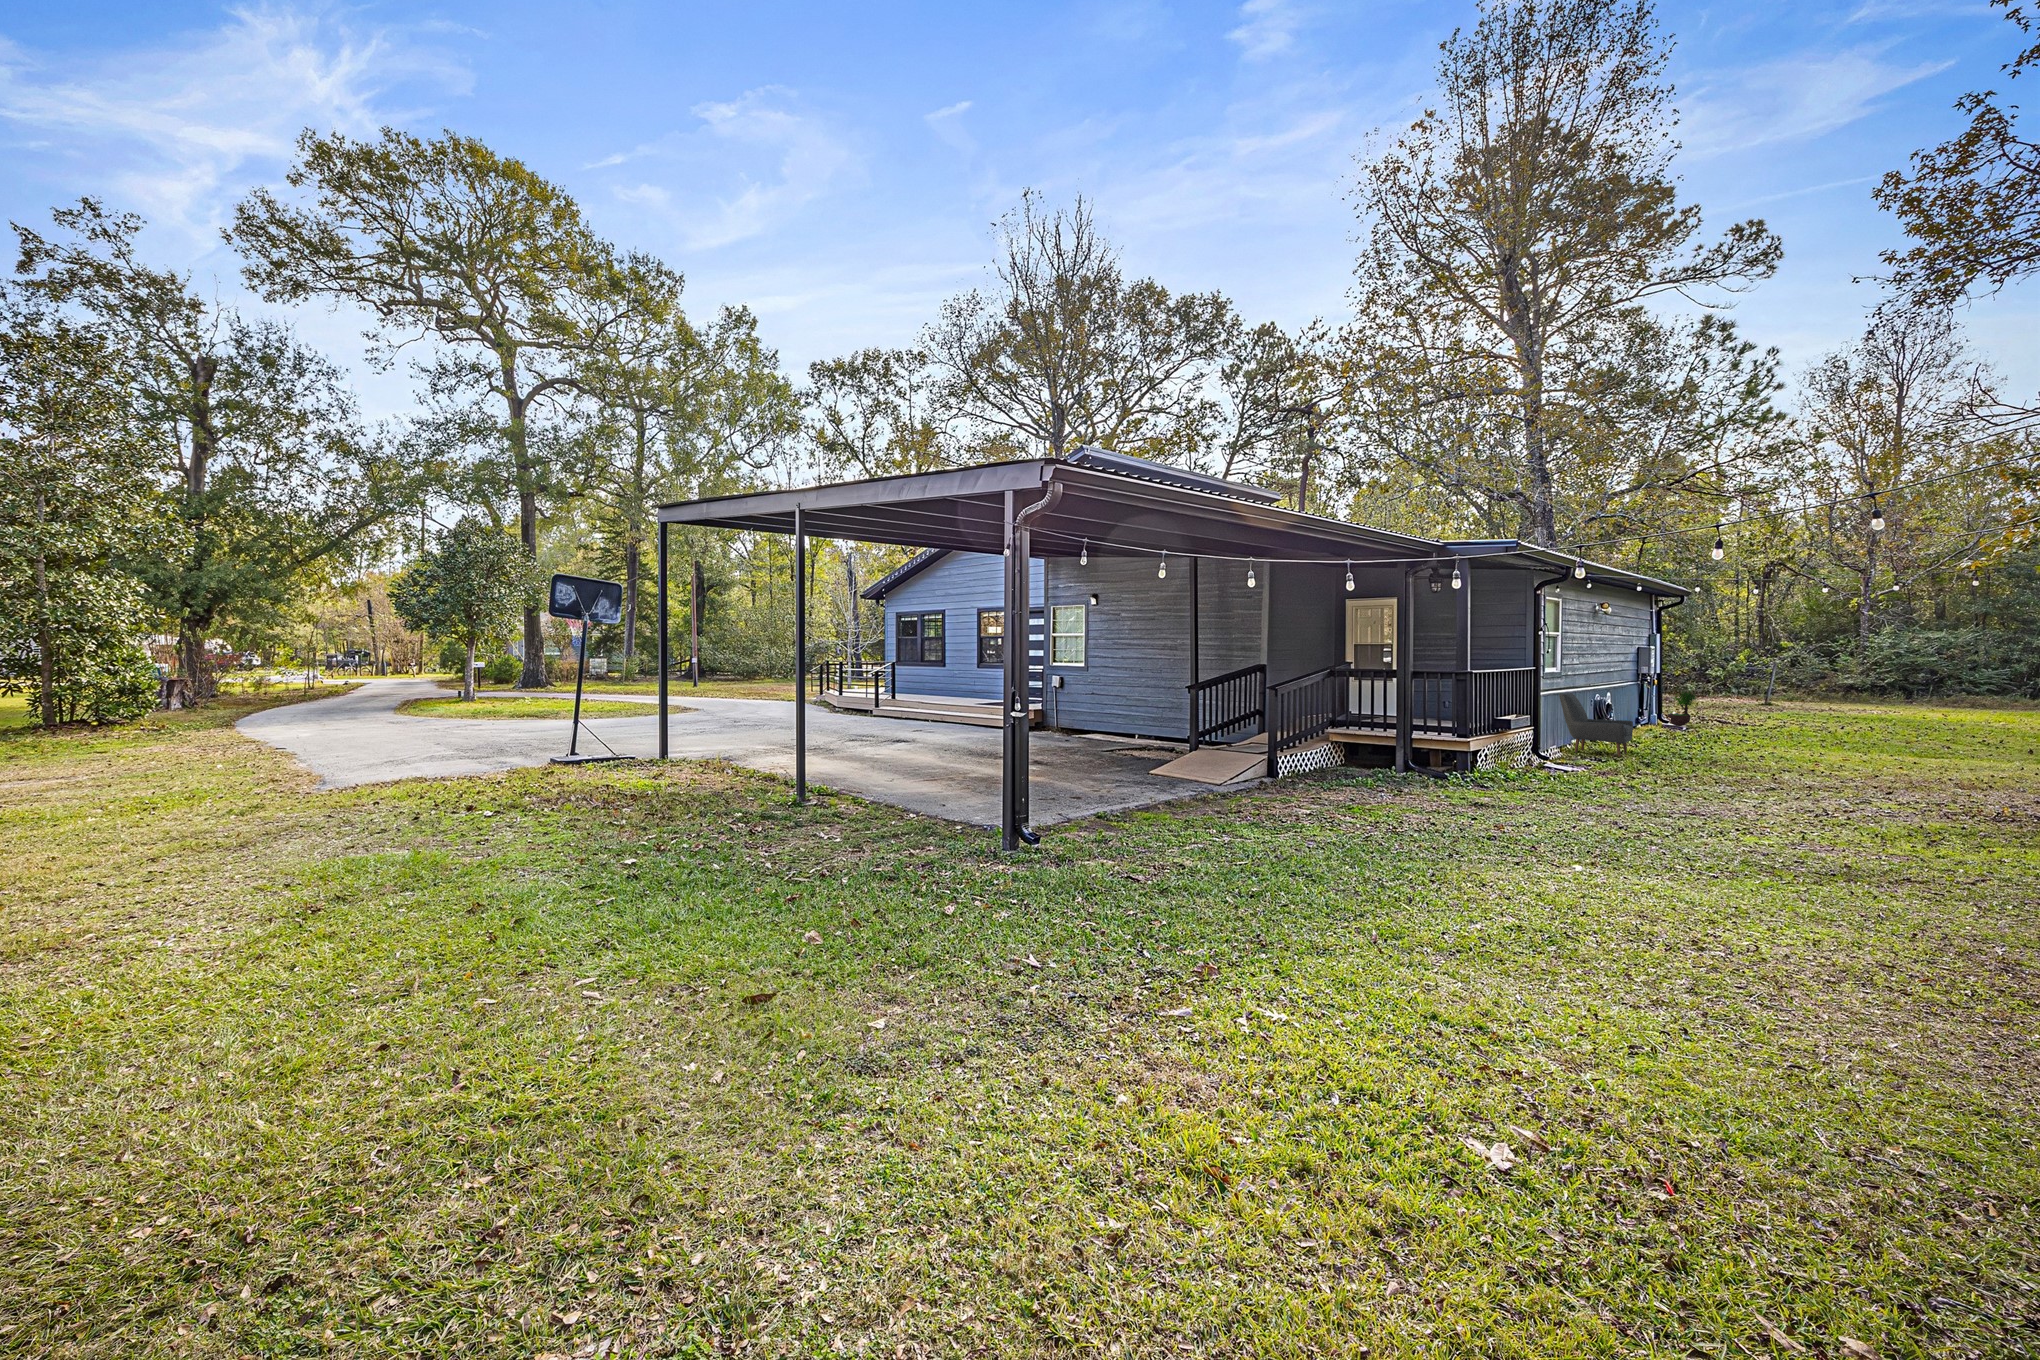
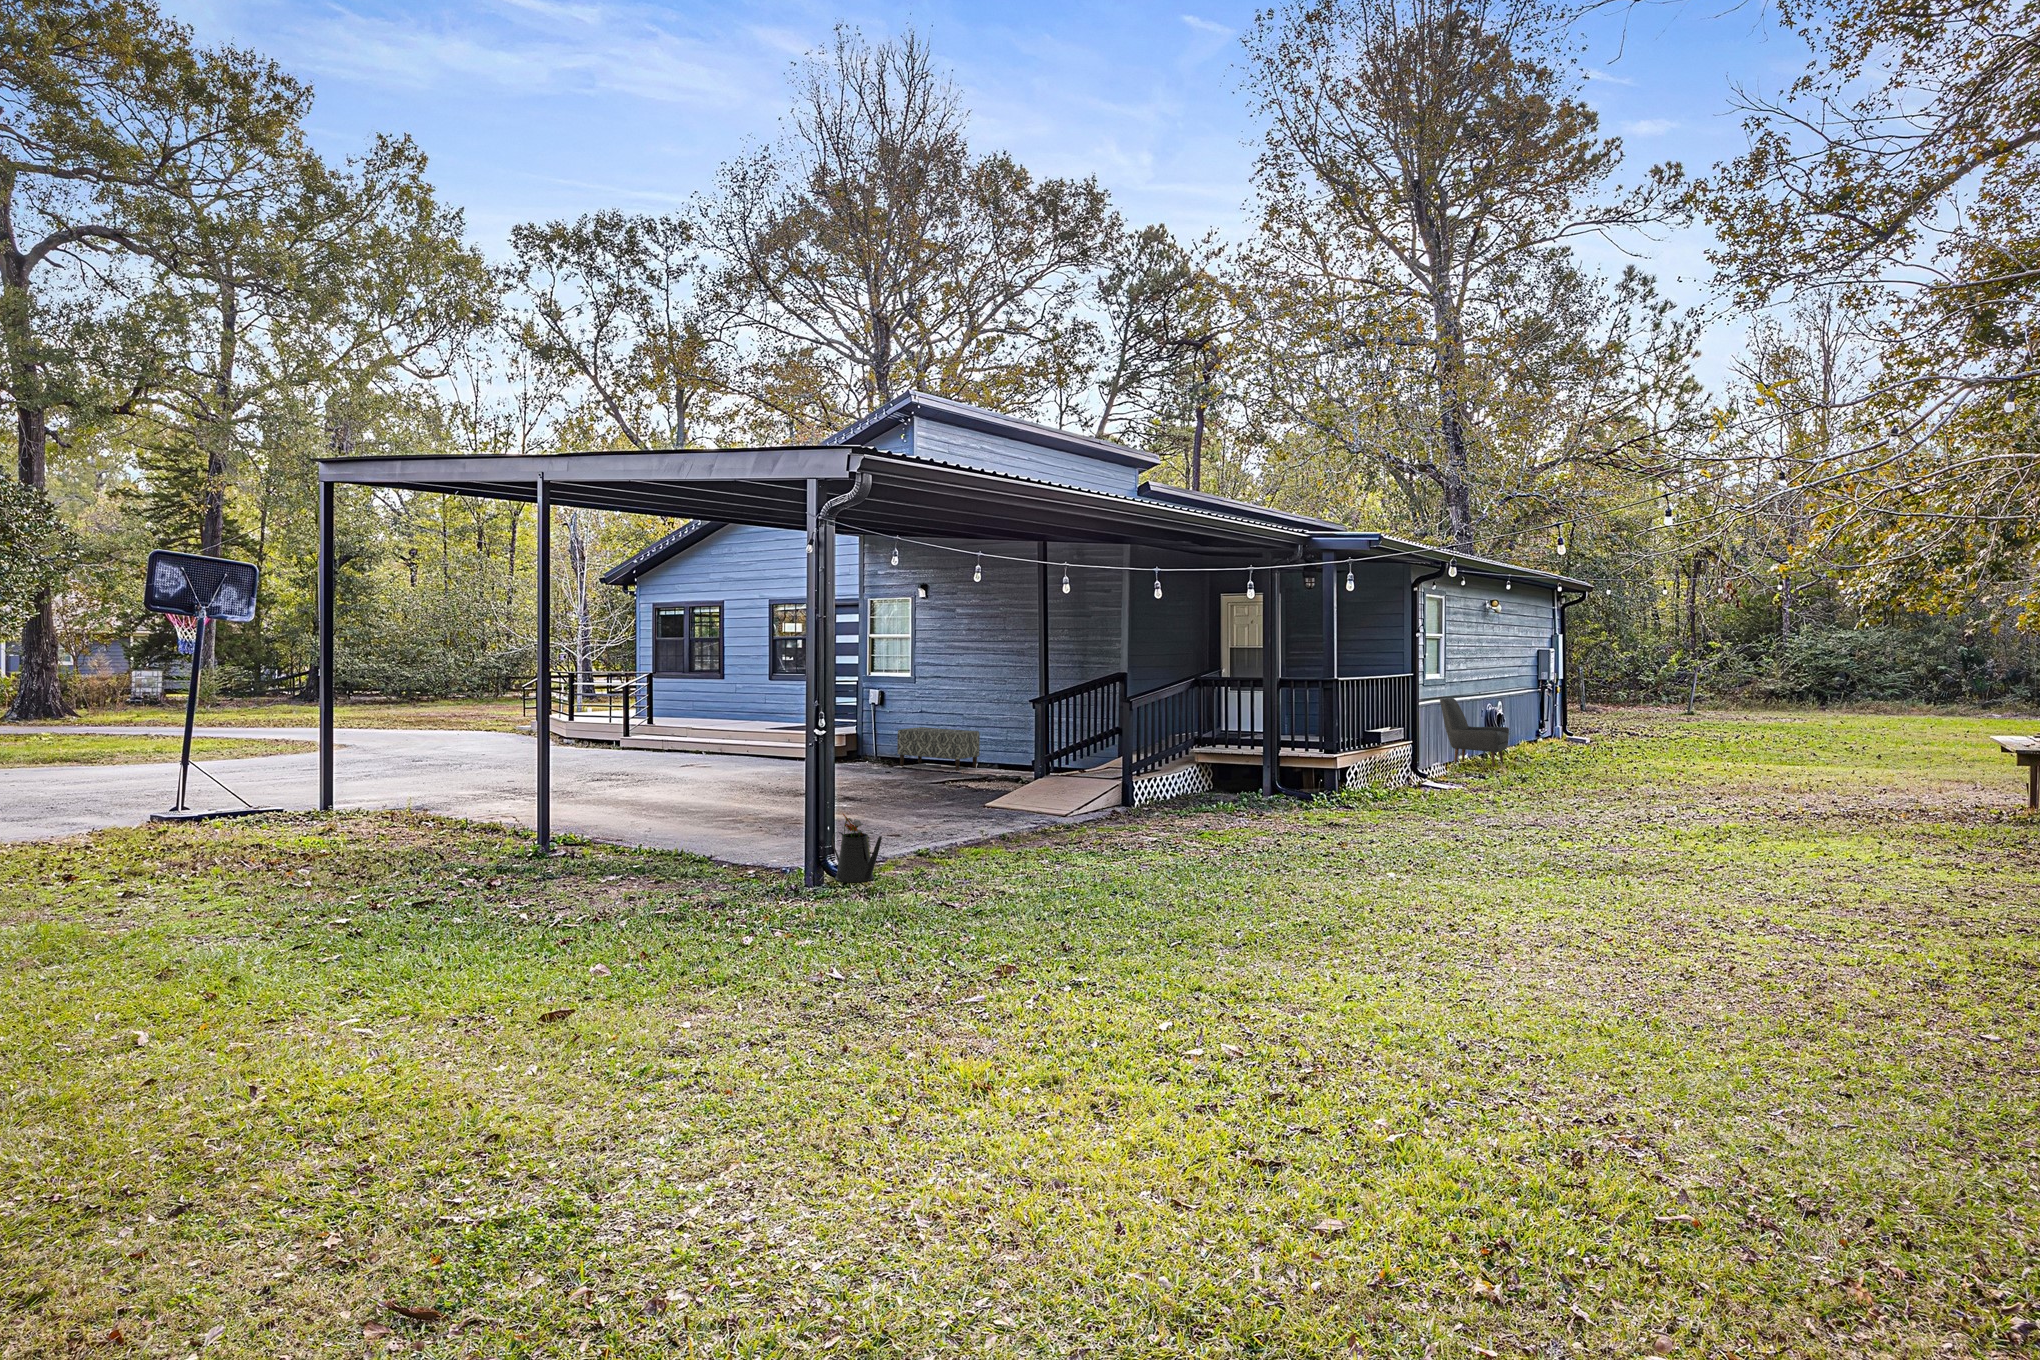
potted tree: present [1667,692,1697,726] -> none [1566,689,1593,731]
bench: none [1070,706,1136,741] -> present [897,727,980,771]
watering can: none [1028,775,1073,837] -> present [831,814,882,882]

